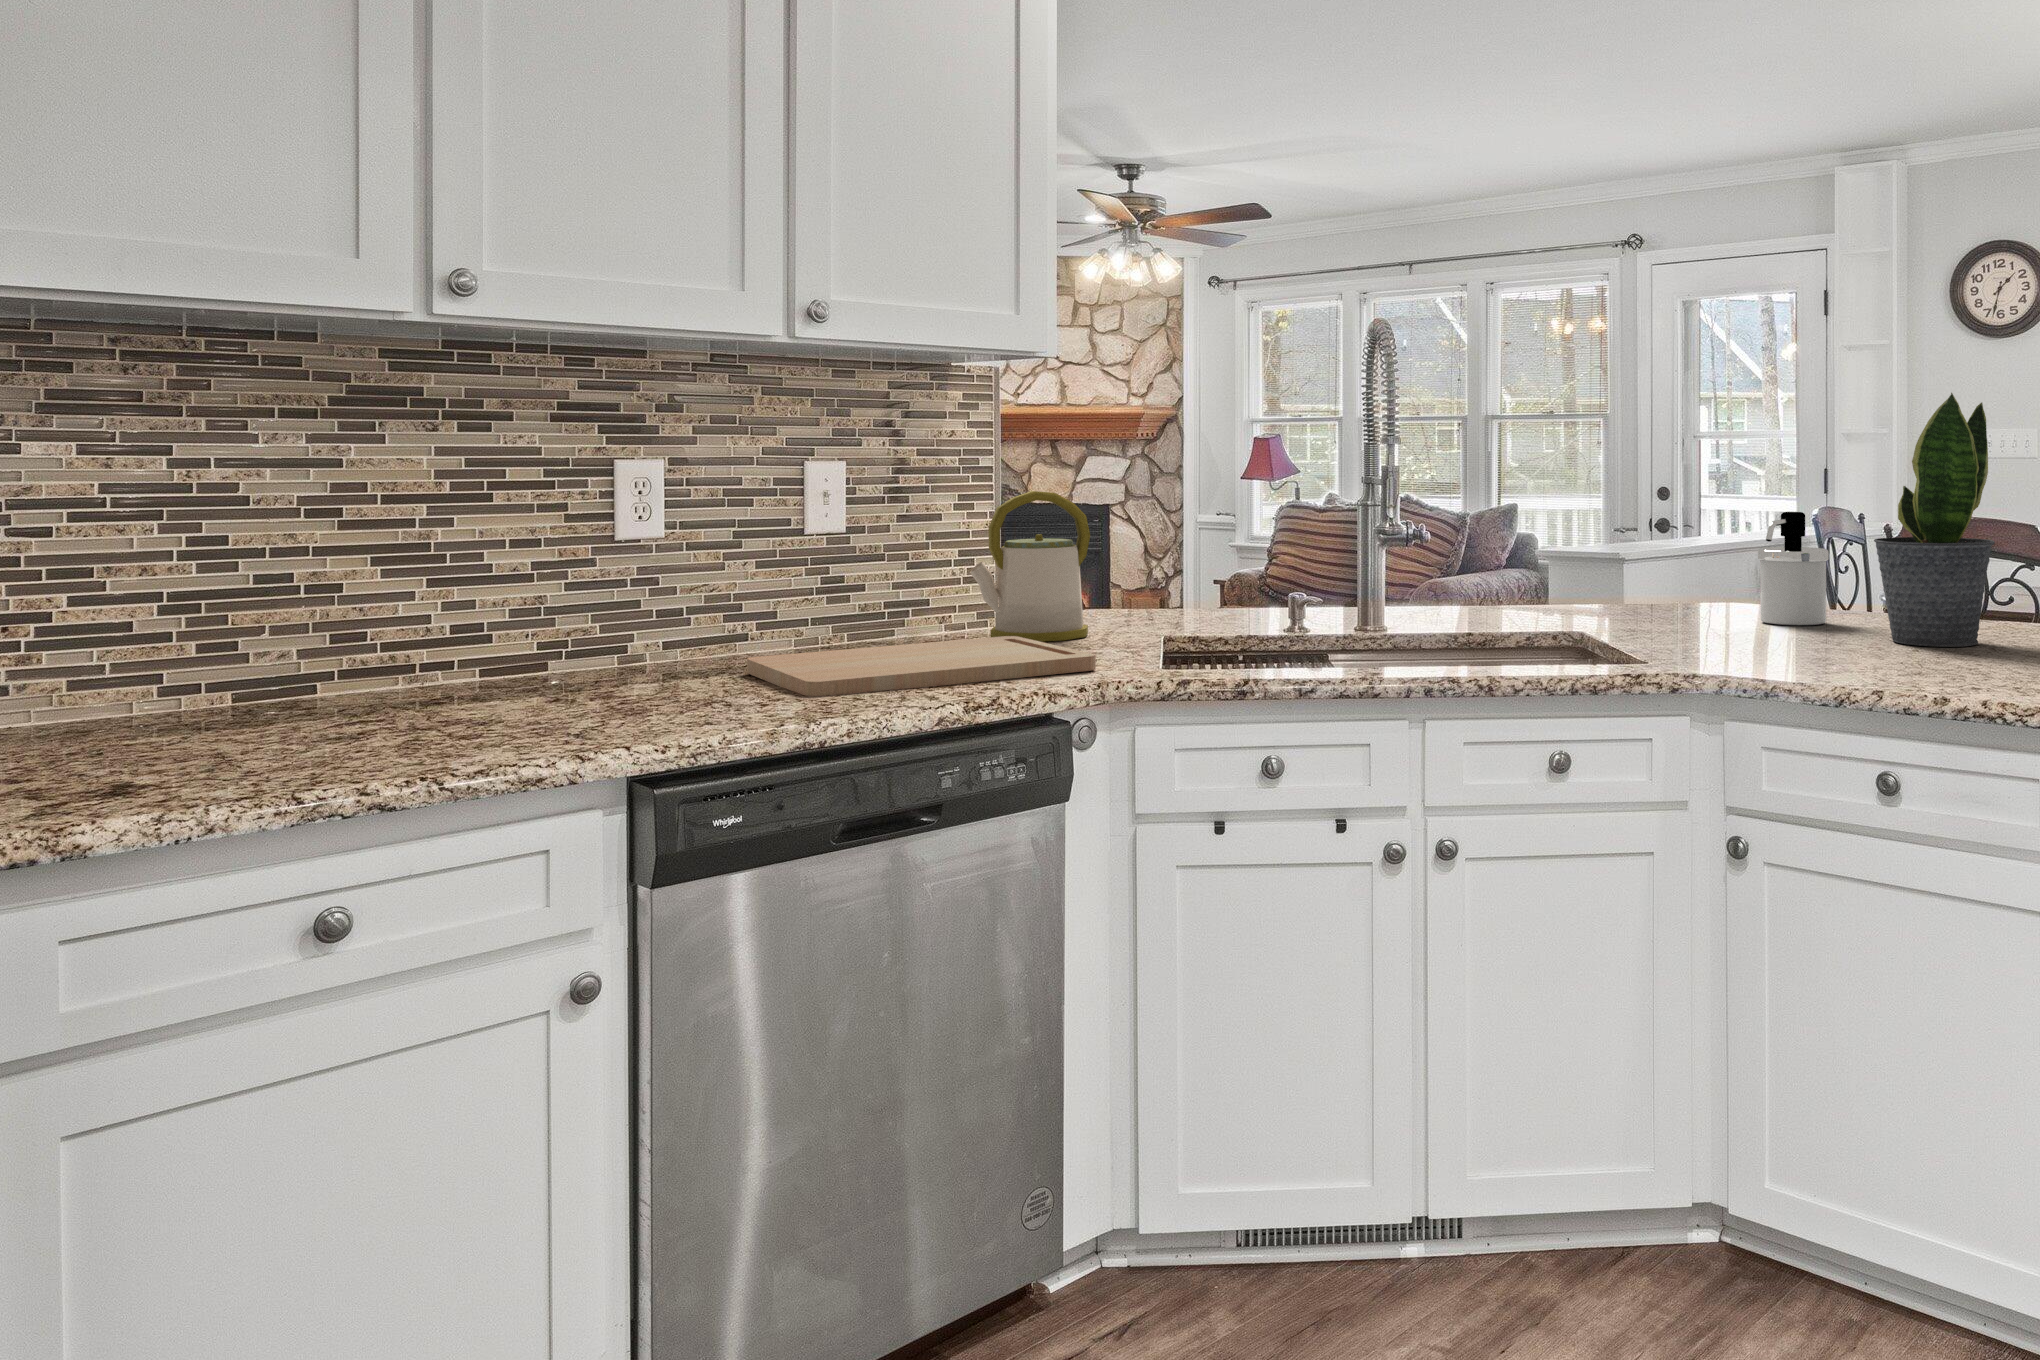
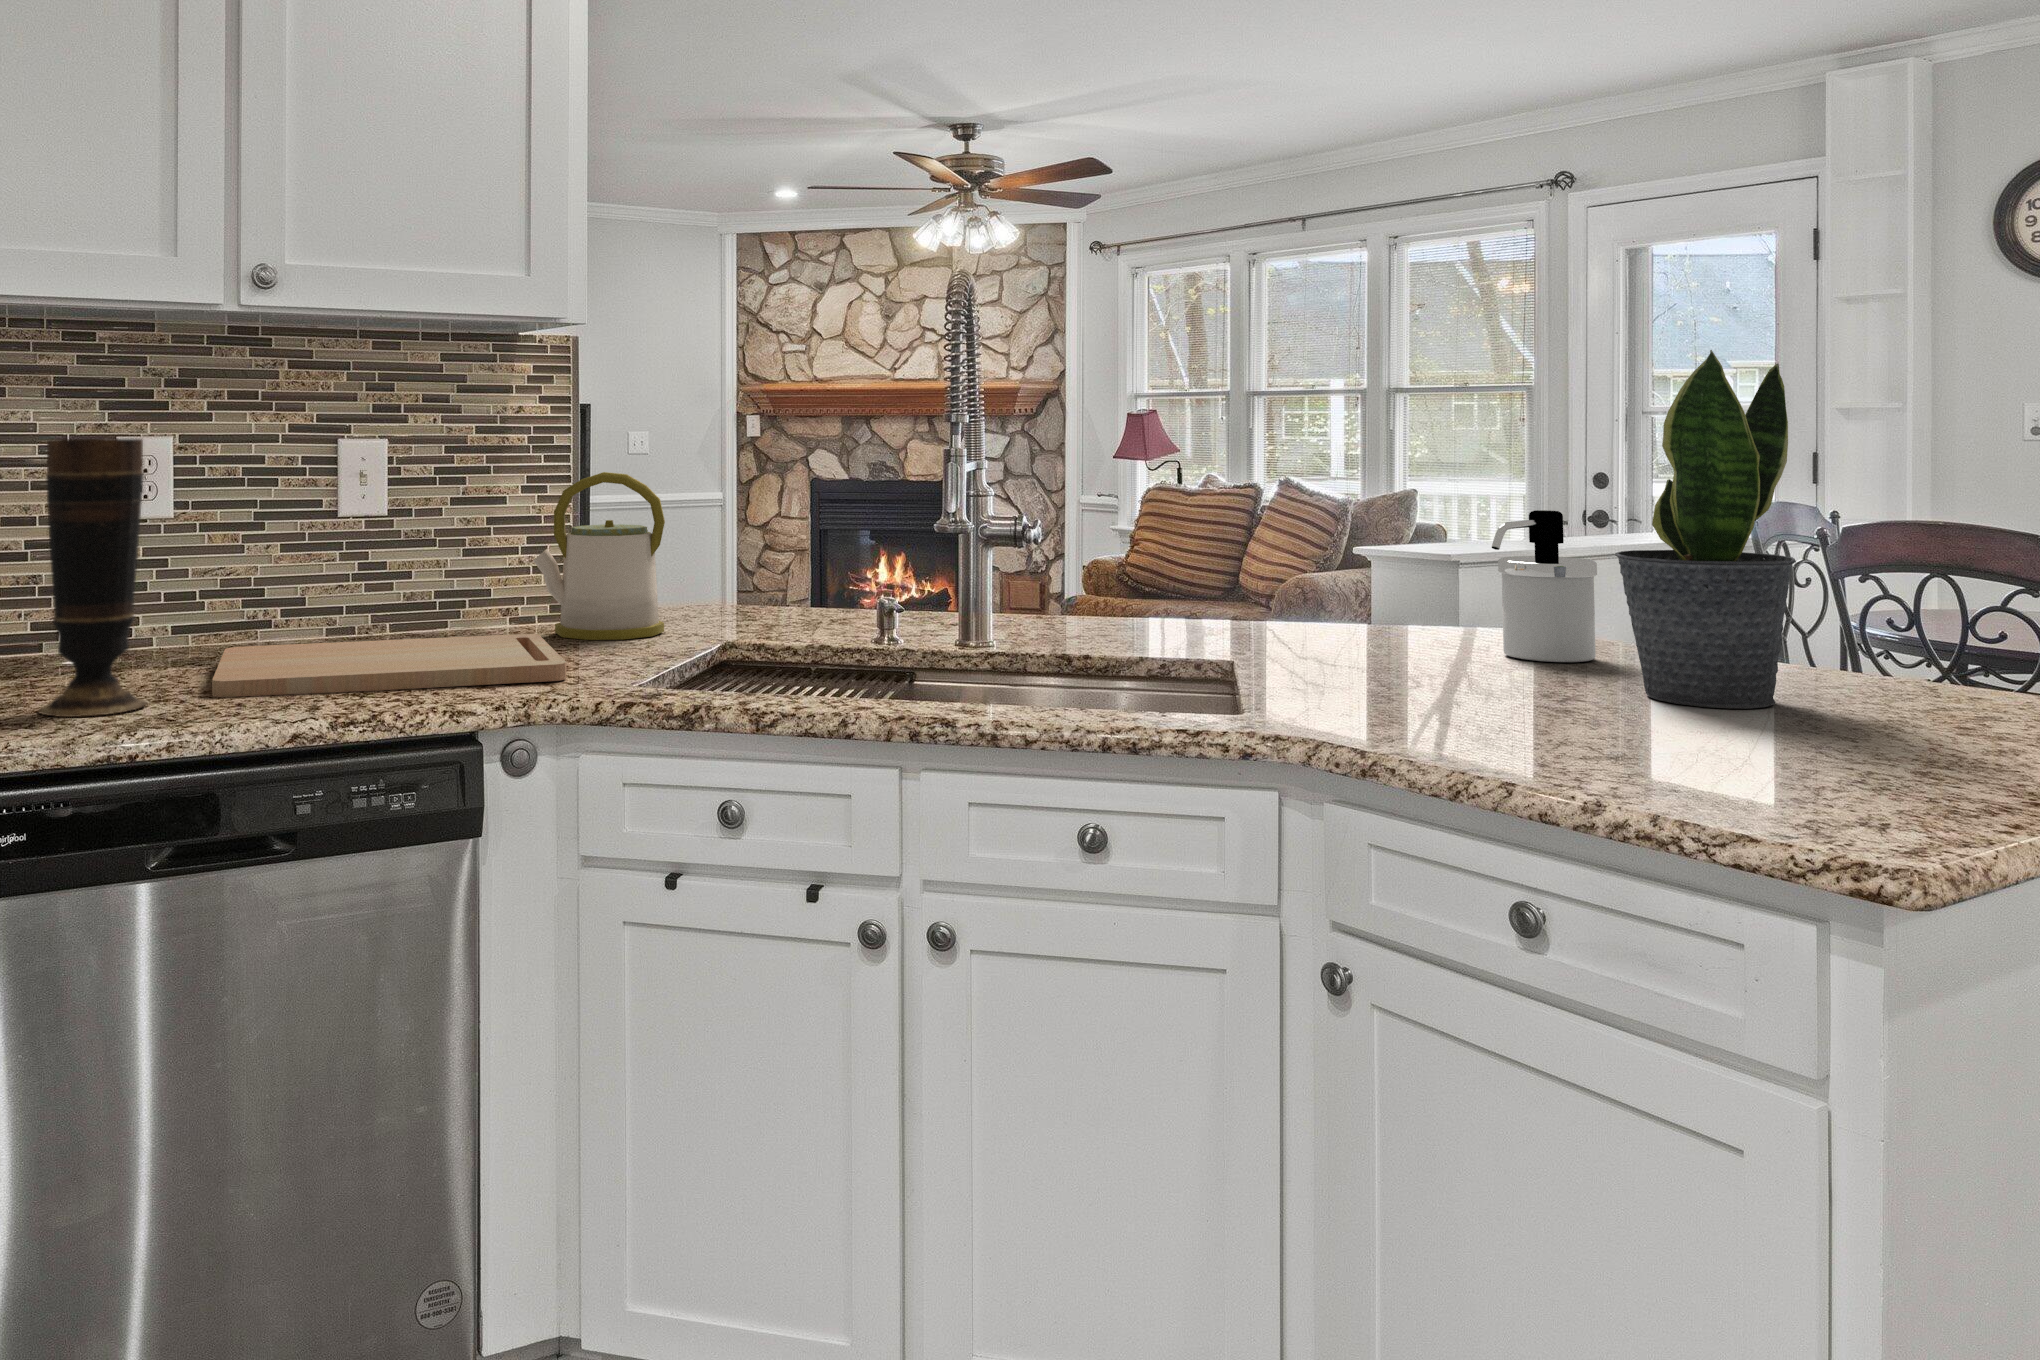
vase: none [673,461,772,716] -> present [38,439,146,717]

